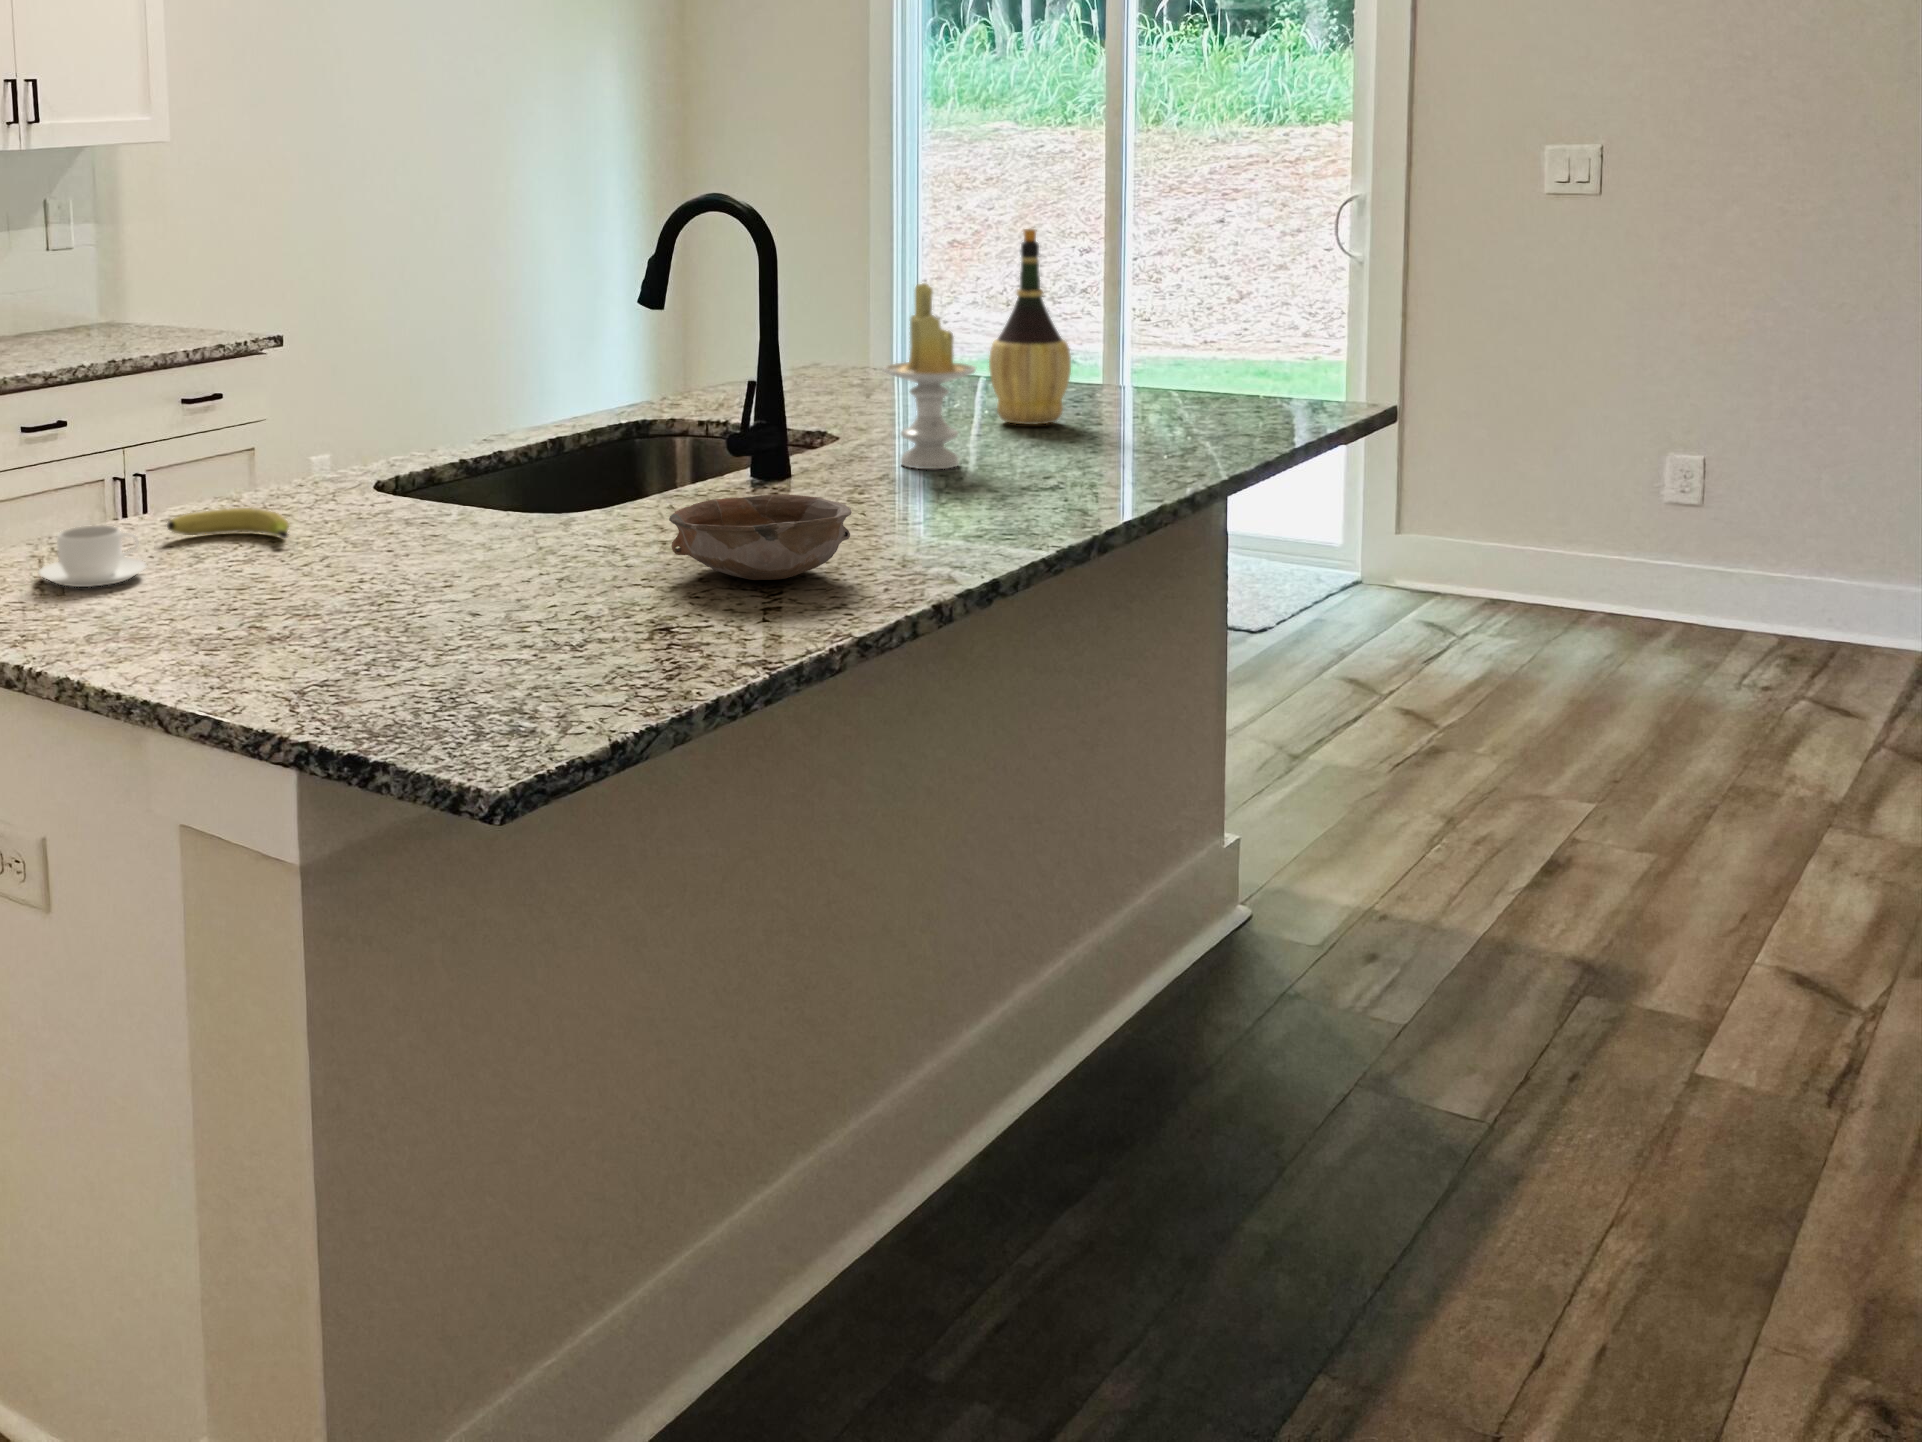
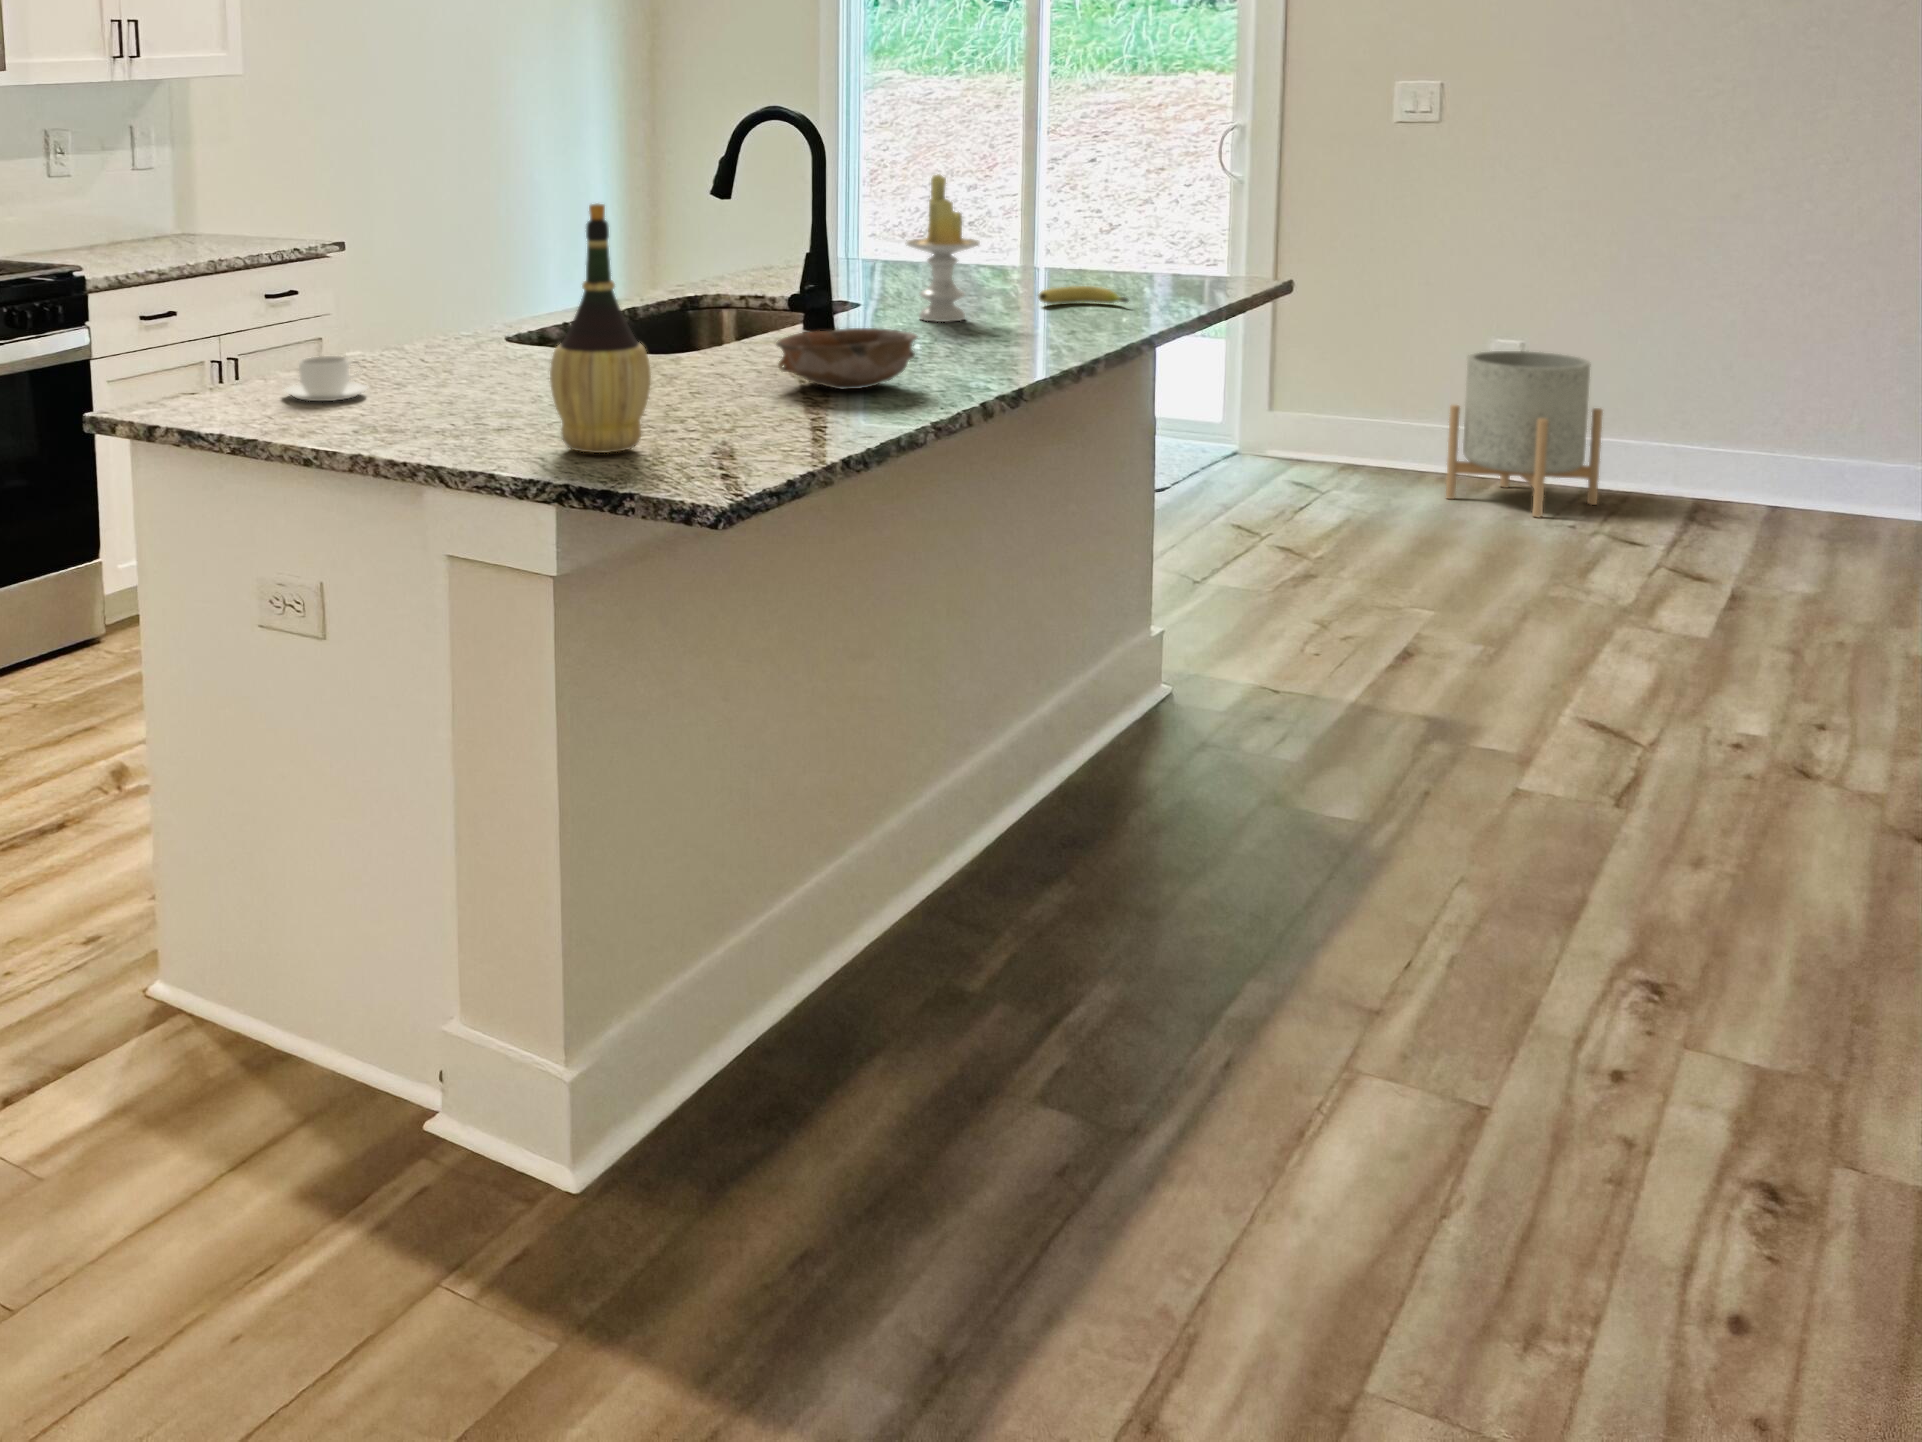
wine bottle: present [989,229,1071,424] -> present [550,204,651,453]
planter: none [1615,472,1809,678] -> present [1446,351,1603,518]
fruit: present [167,508,289,538] -> present [1038,286,1128,304]

